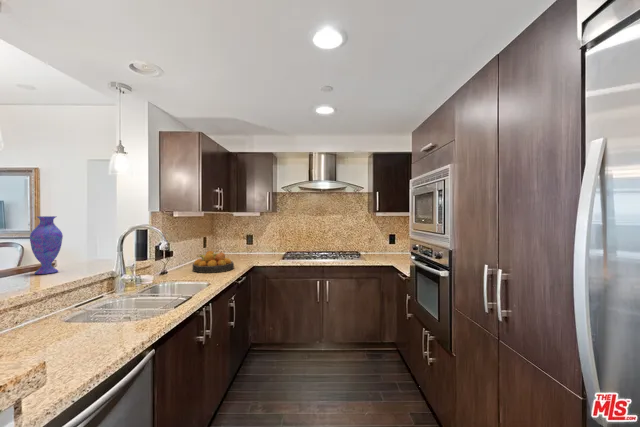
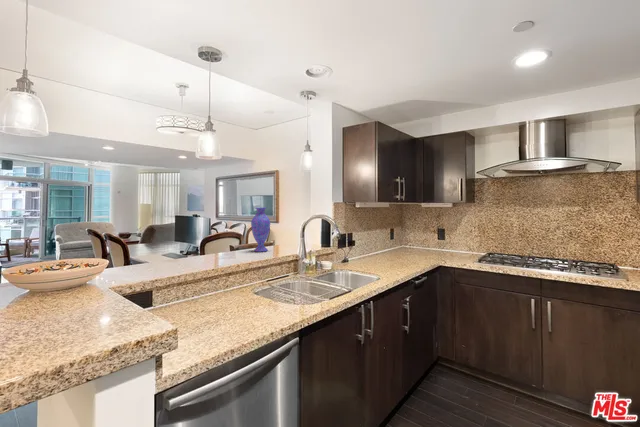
fruit bowl: present [193,251,234,273] -> none [372,243,413,266]

